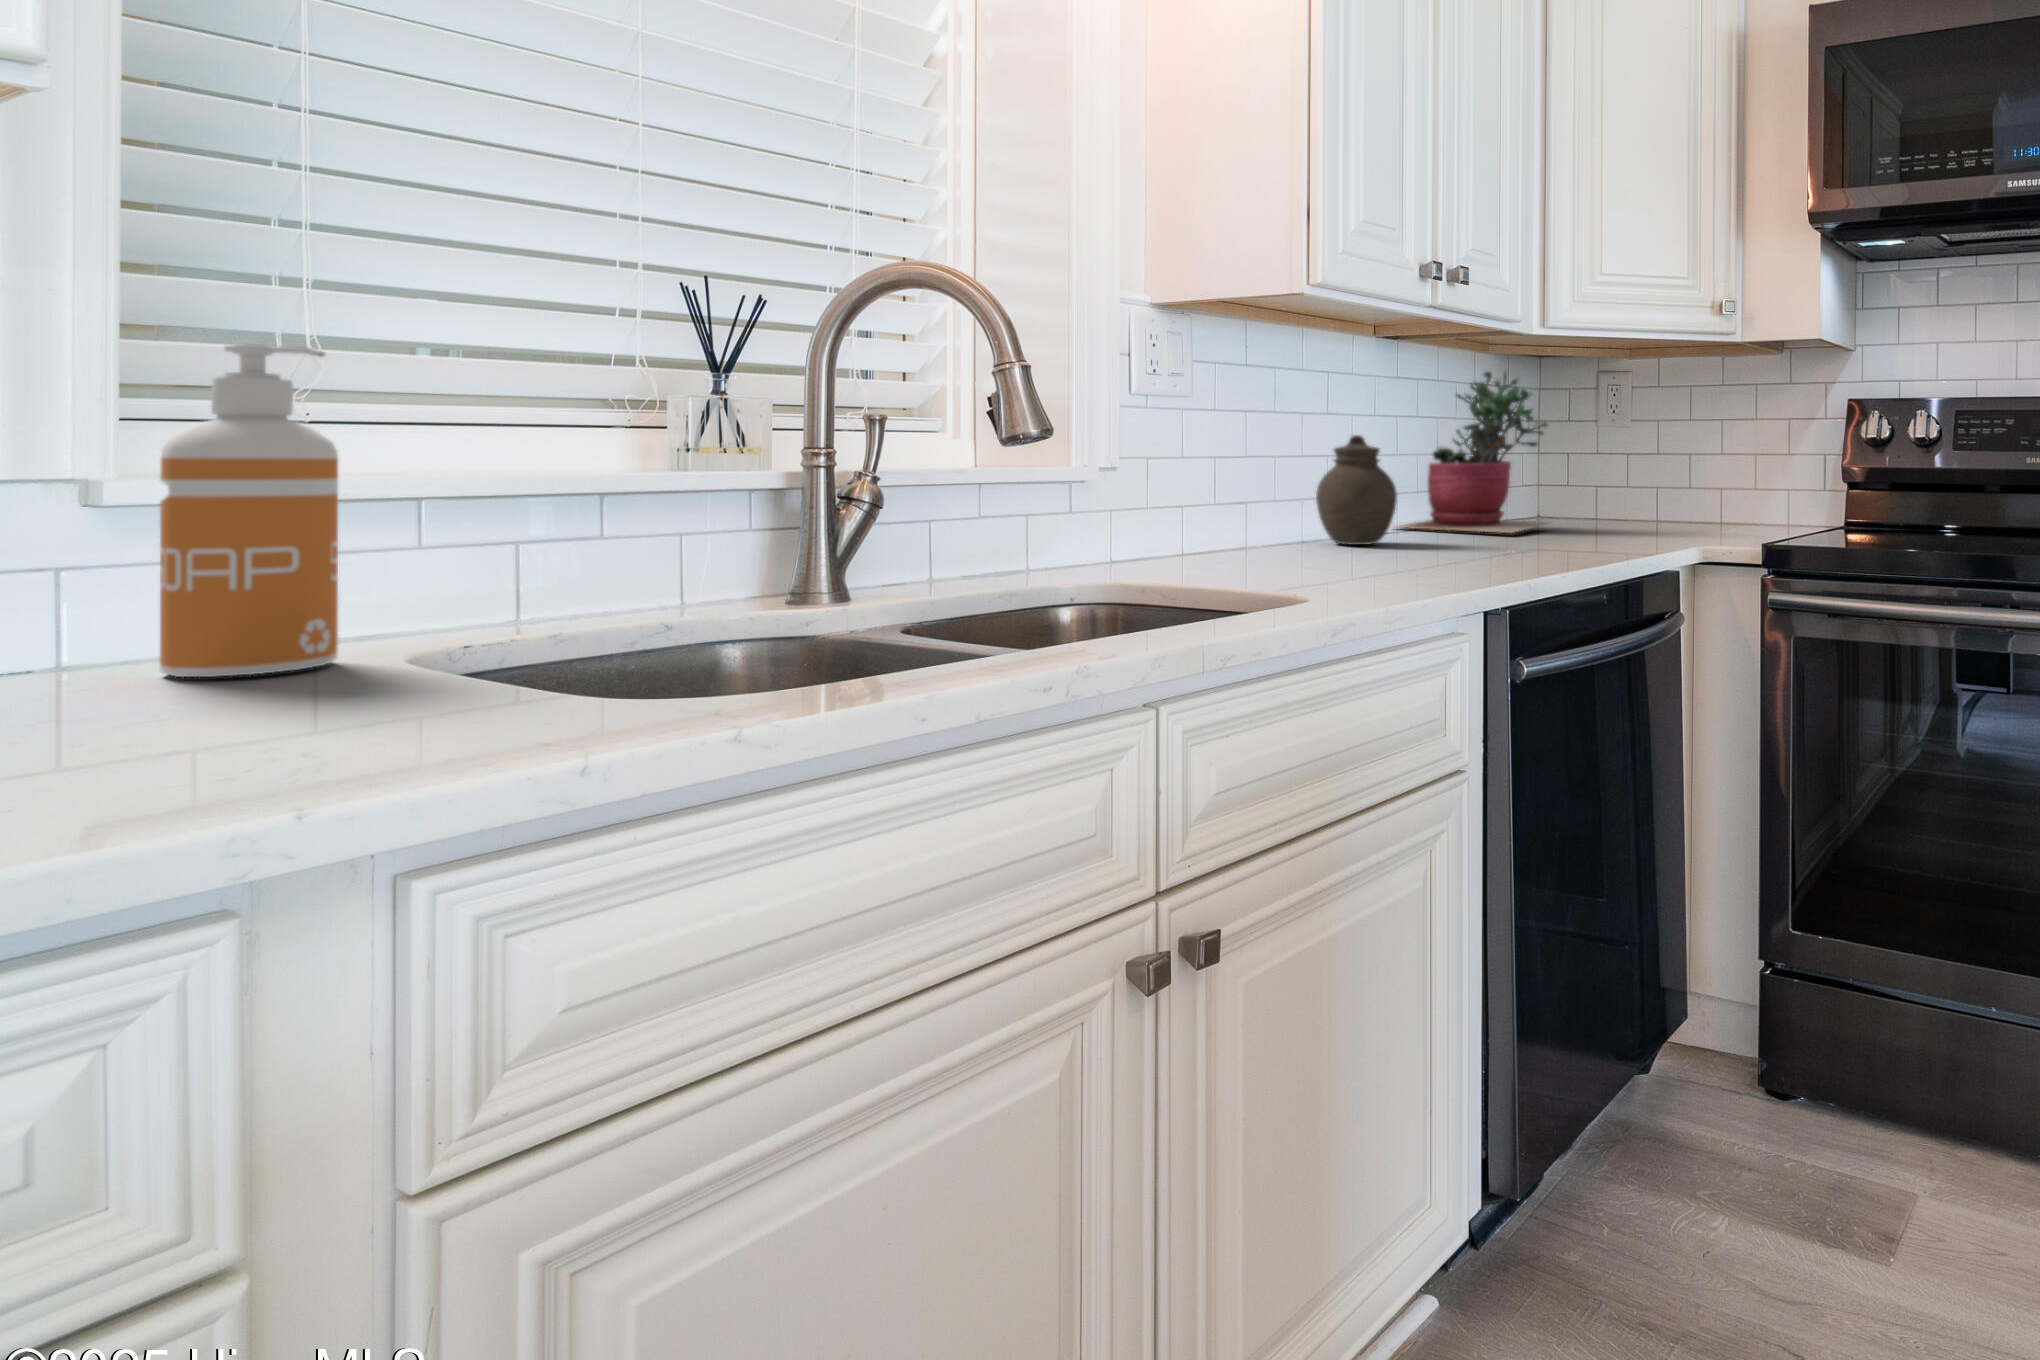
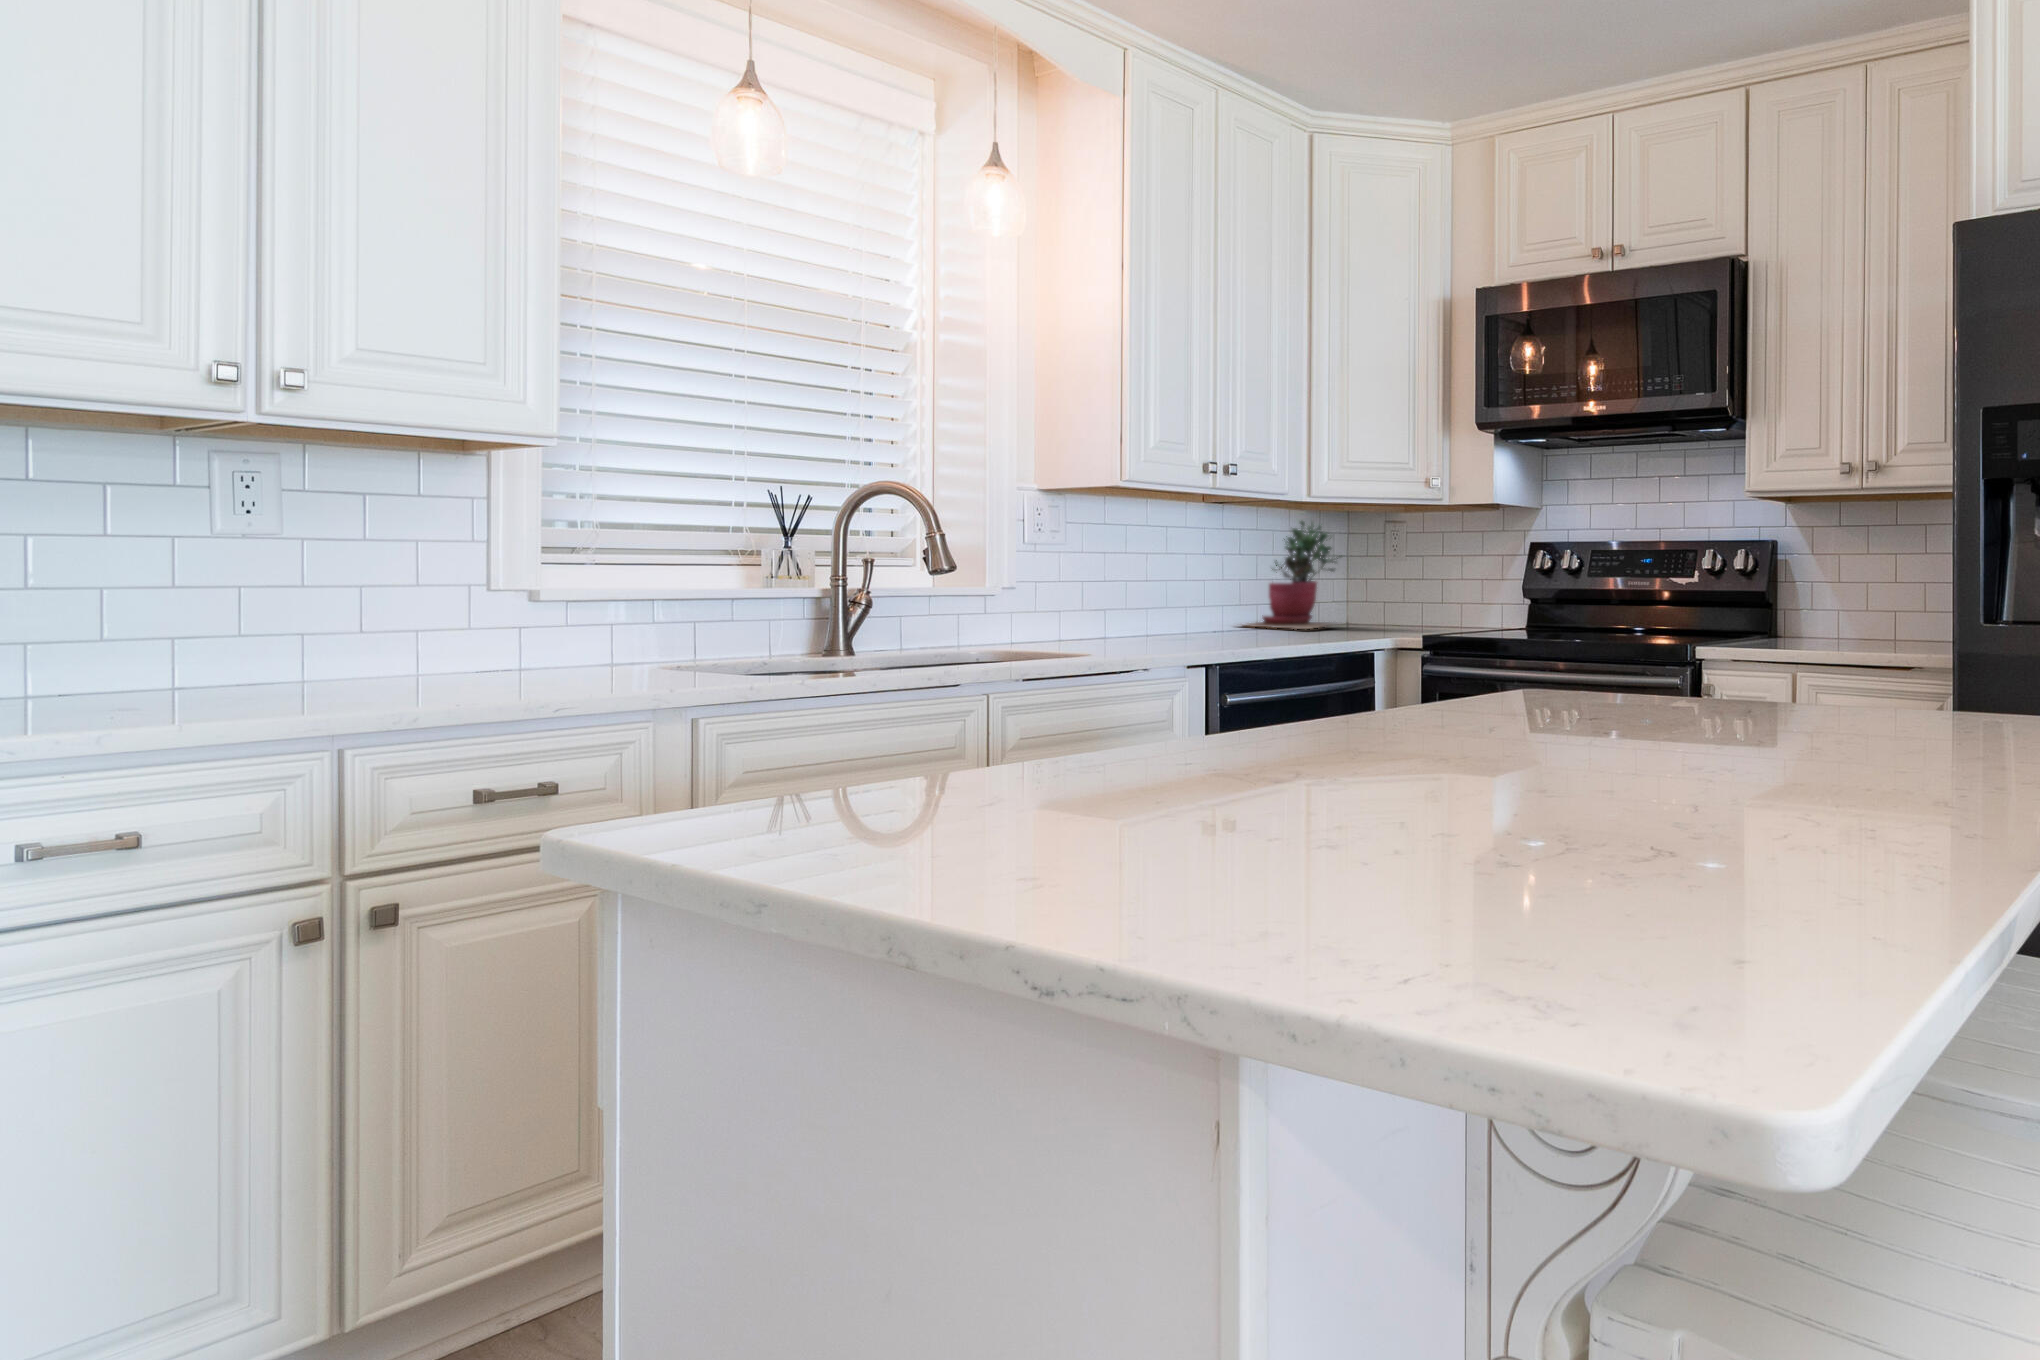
soap dispenser: present [160,343,338,677] -> none [553,532,621,672]
jar: present [1316,435,1397,545] -> none [1162,565,1214,634]

